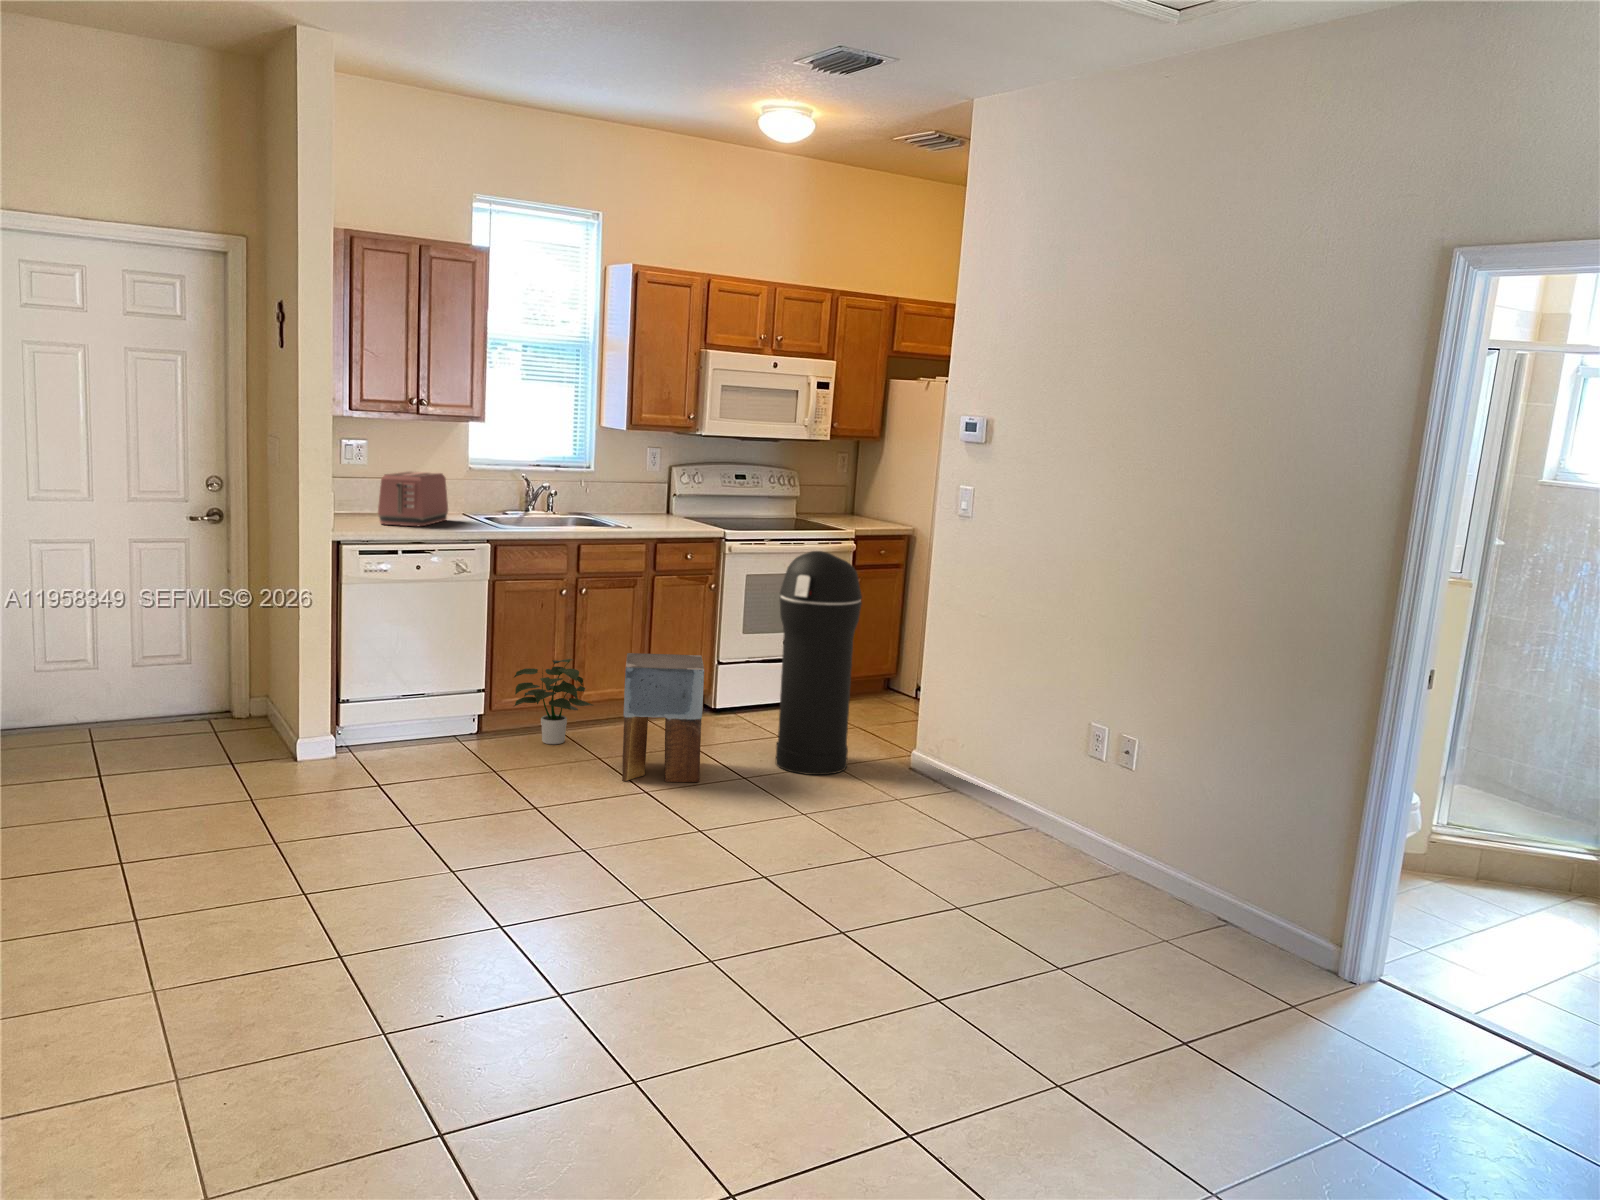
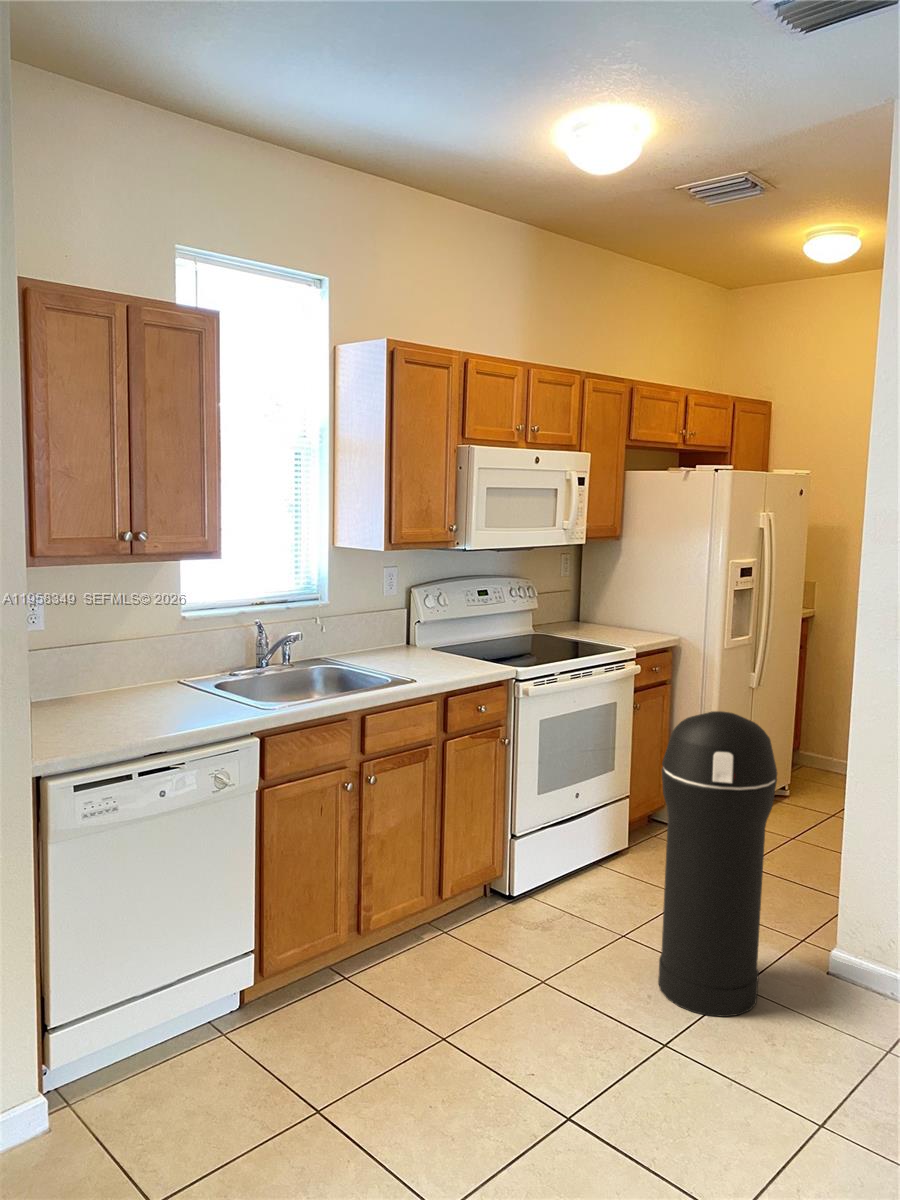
toaster: present [378,471,448,526] -> none [82,633,172,725]
stool: present [622,653,704,782] -> none [478,871,623,1092]
potted plant: present [514,659,592,744] -> none [292,878,403,1011]

